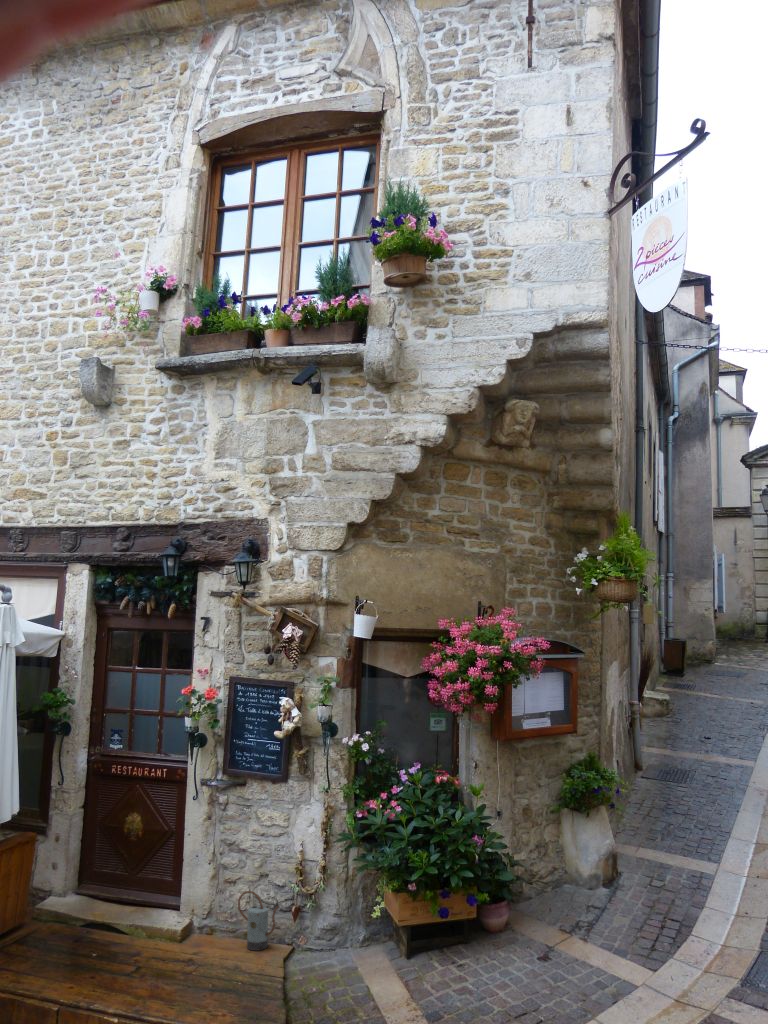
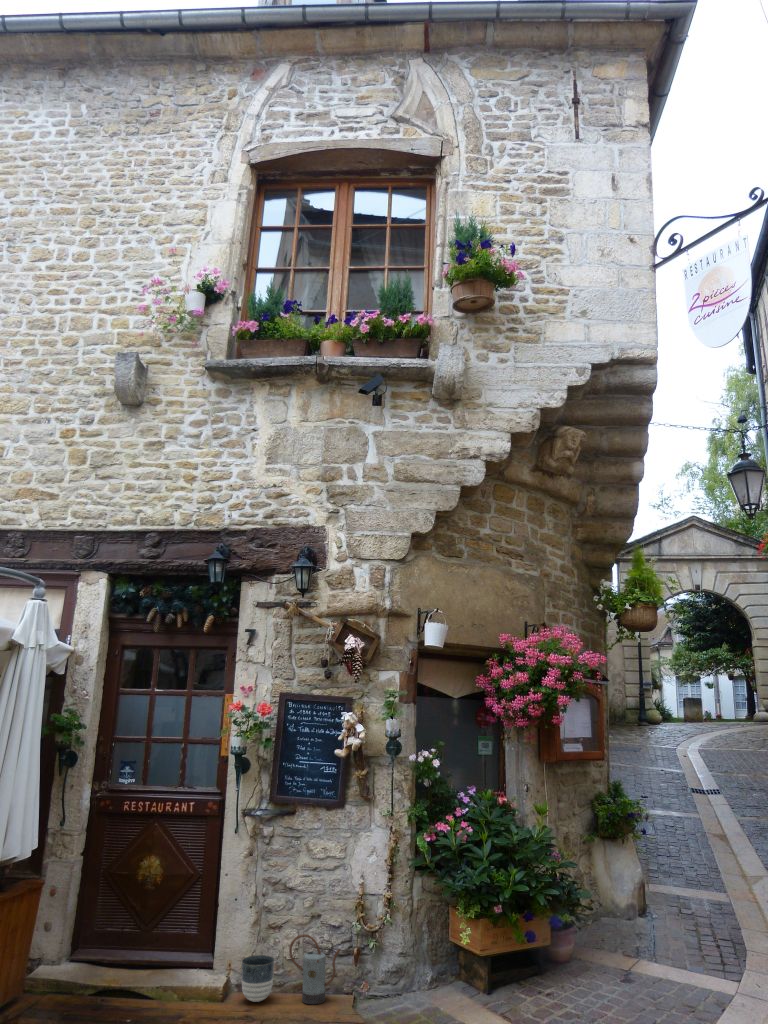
planter: none [198,905,227,944] -> present [241,955,275,1002]

